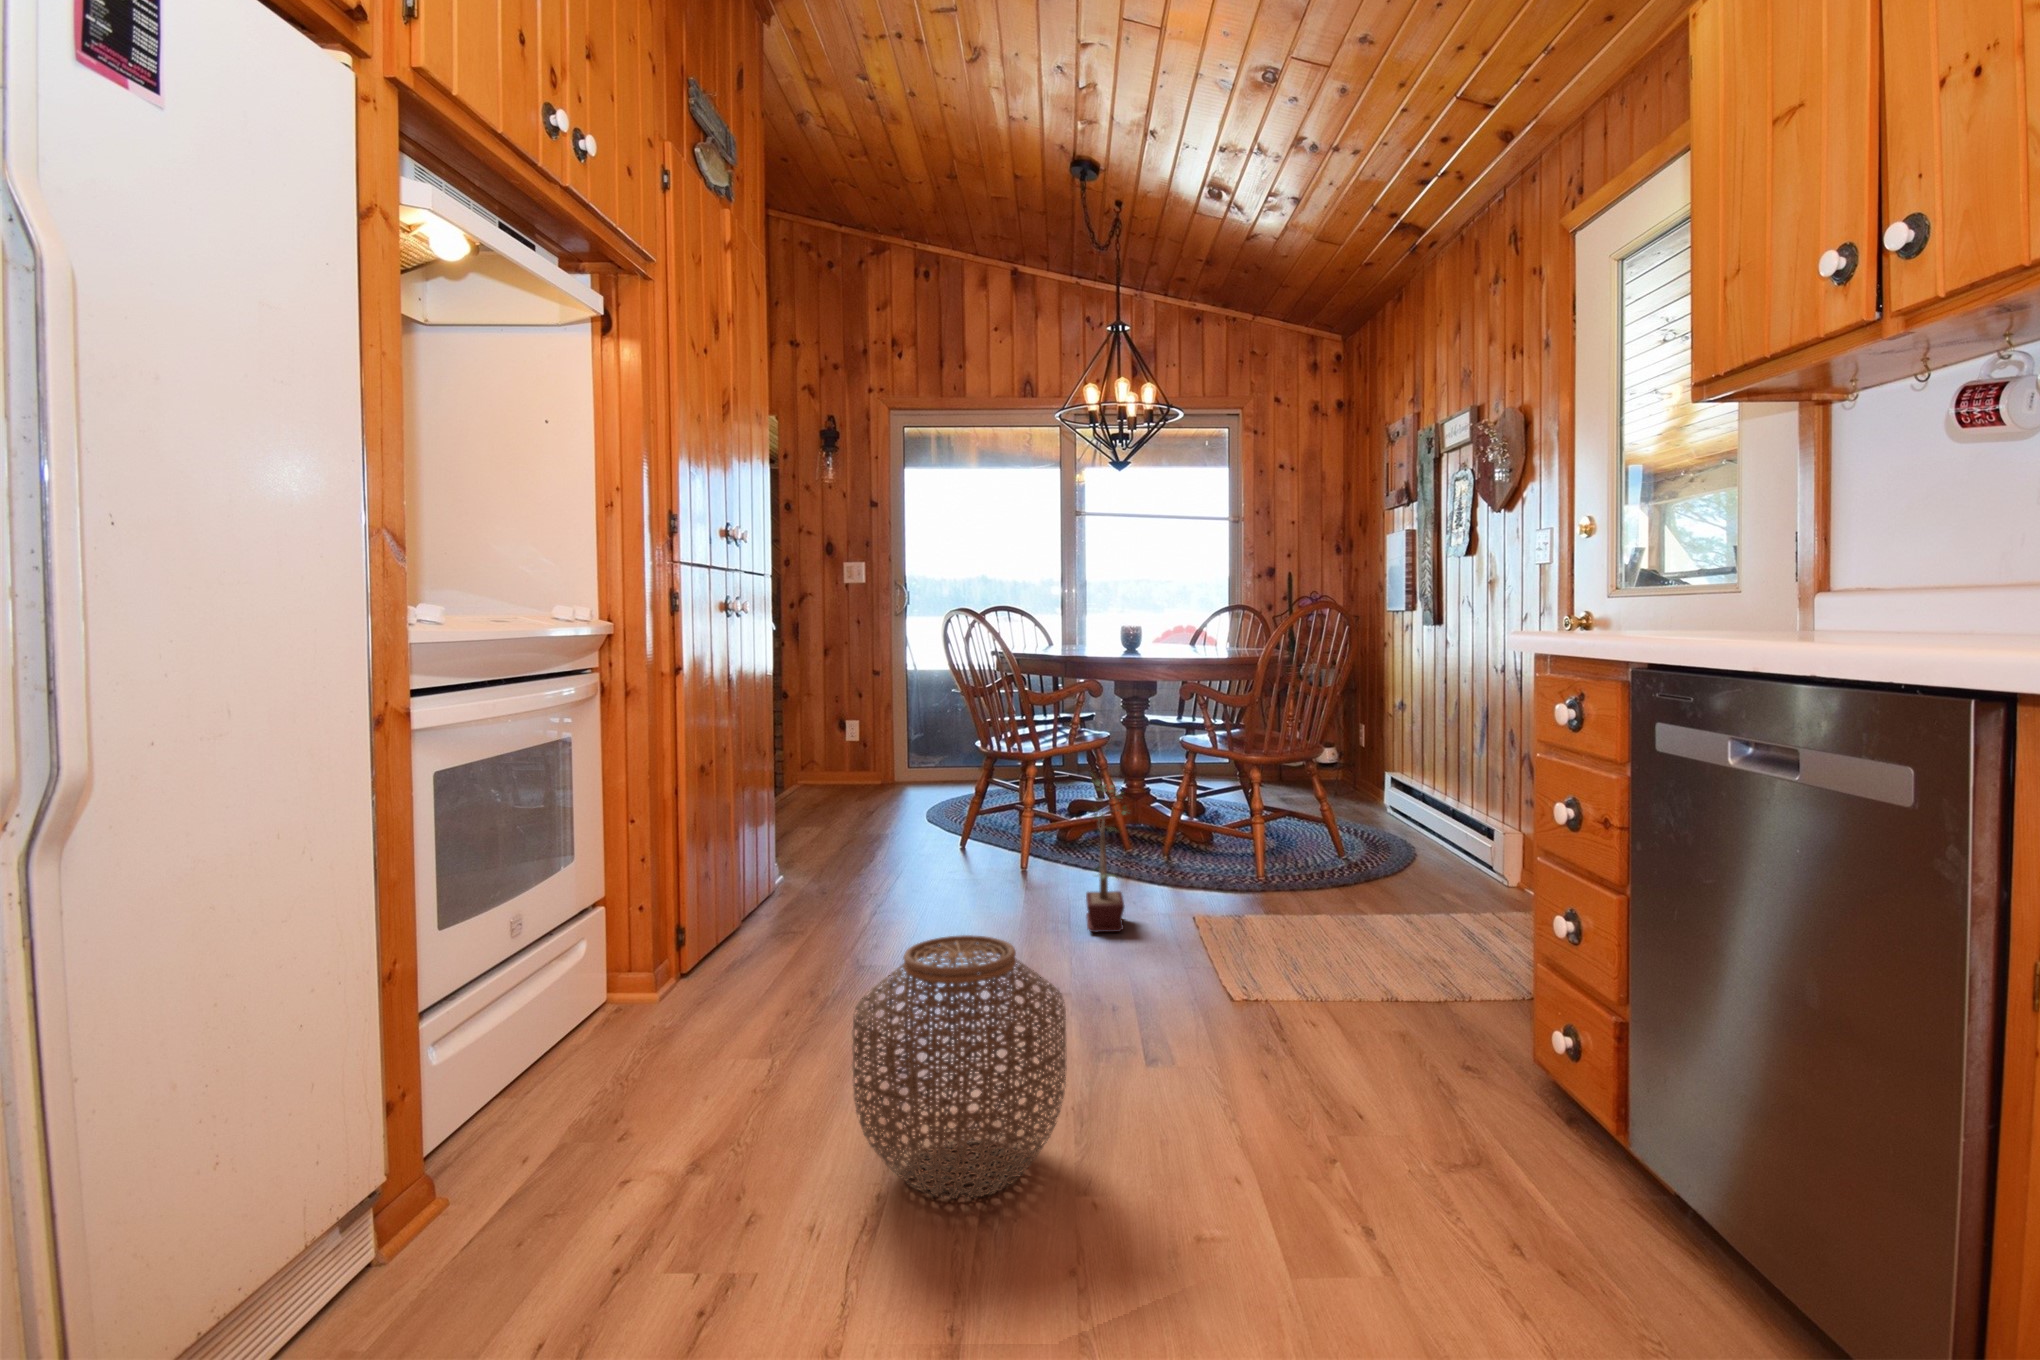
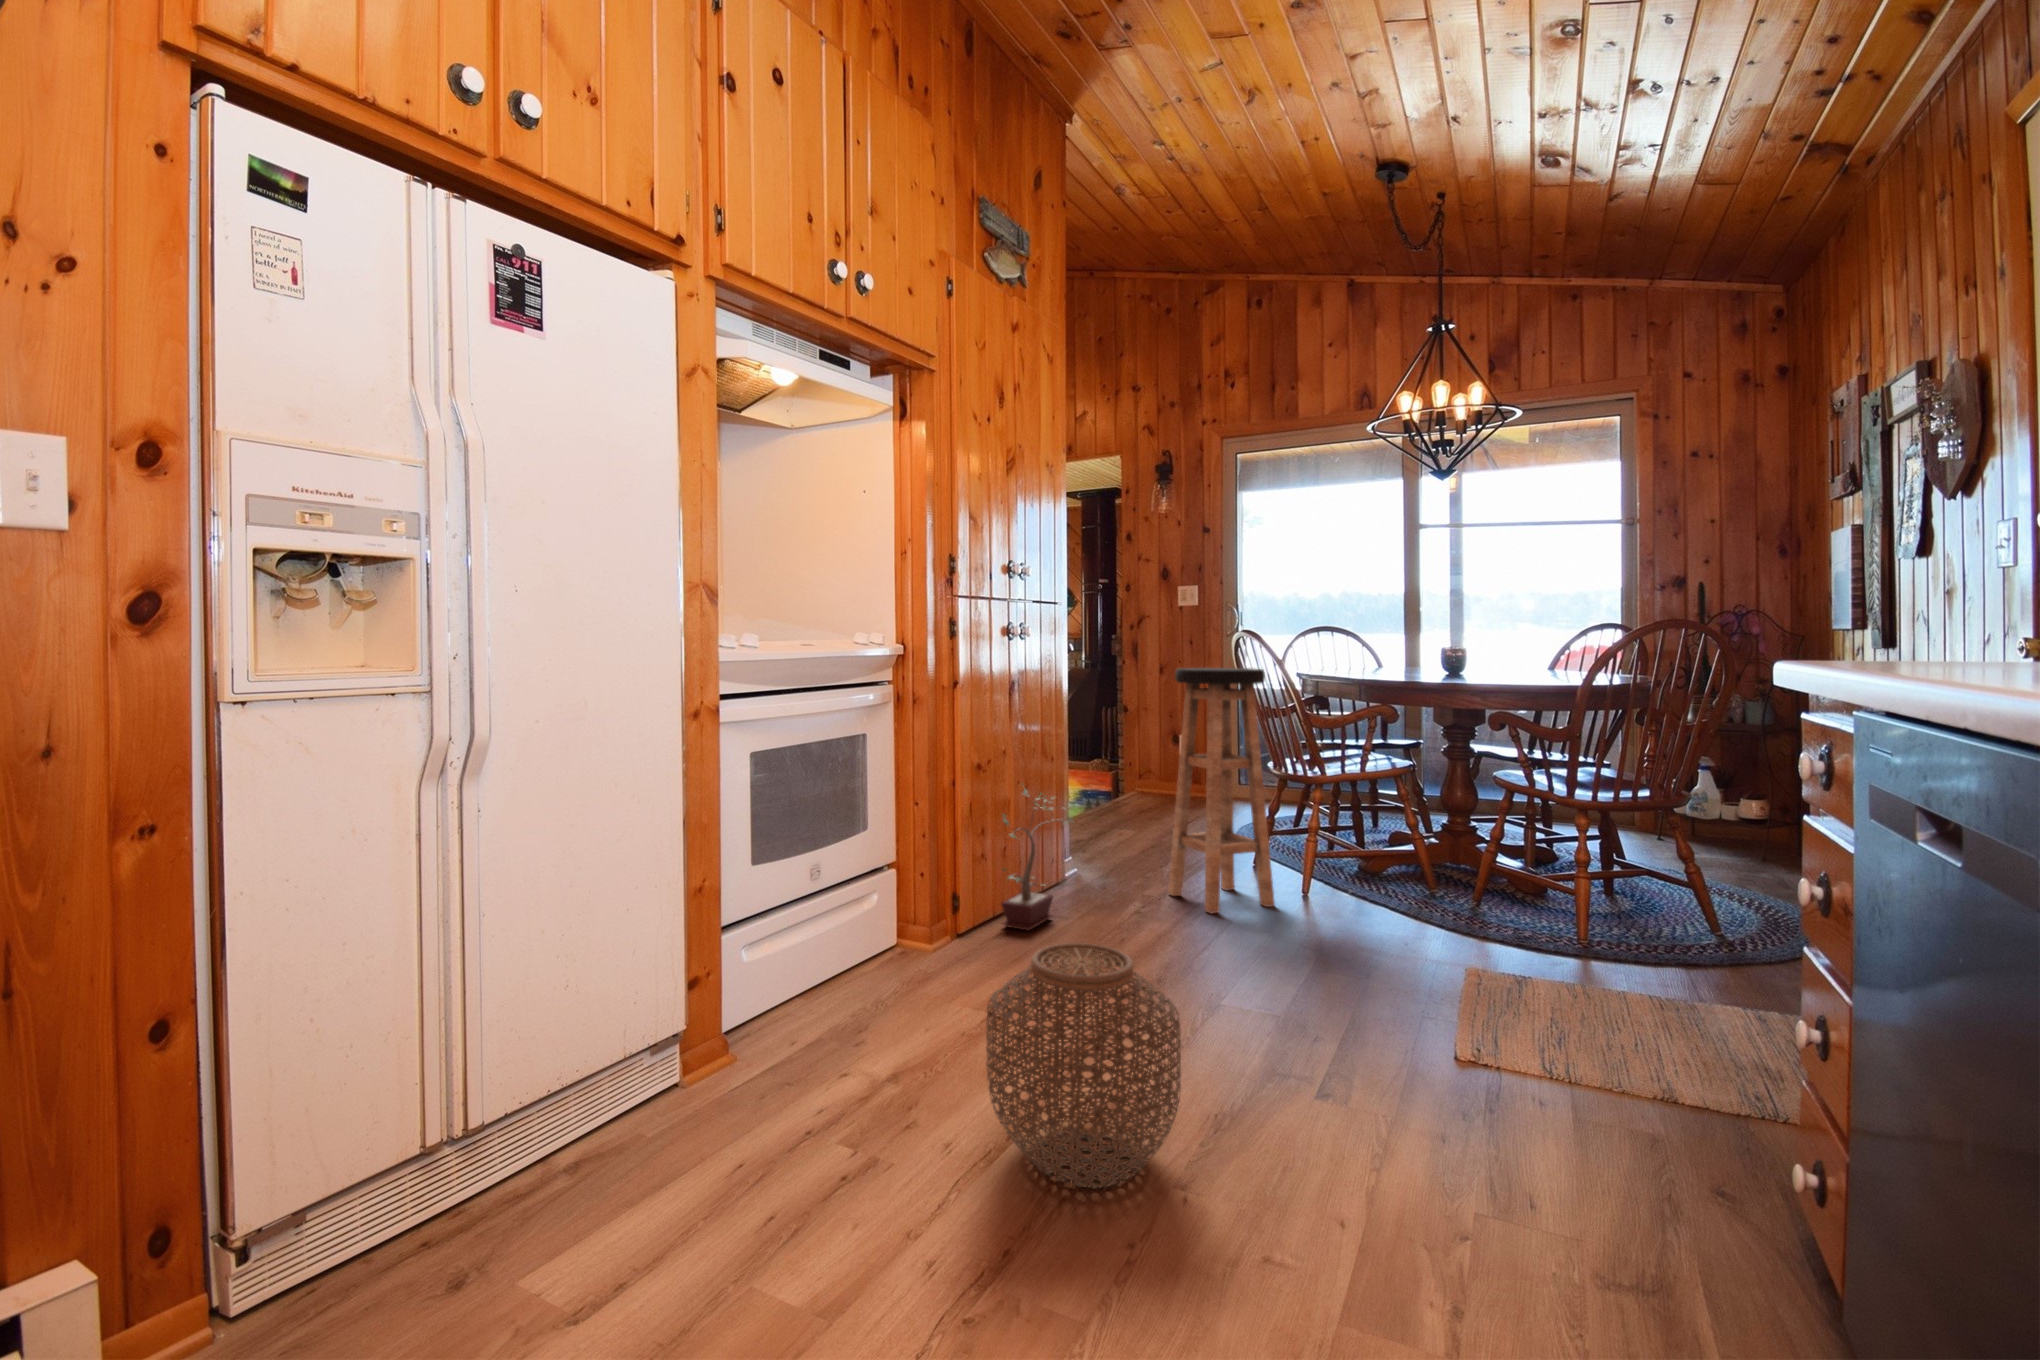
bar stool: none [895,649,1007,909] -> present [1168,668,1275,914]
potted plant: present [1086,773,1127,932] -> present [1002,789,1077,931]

